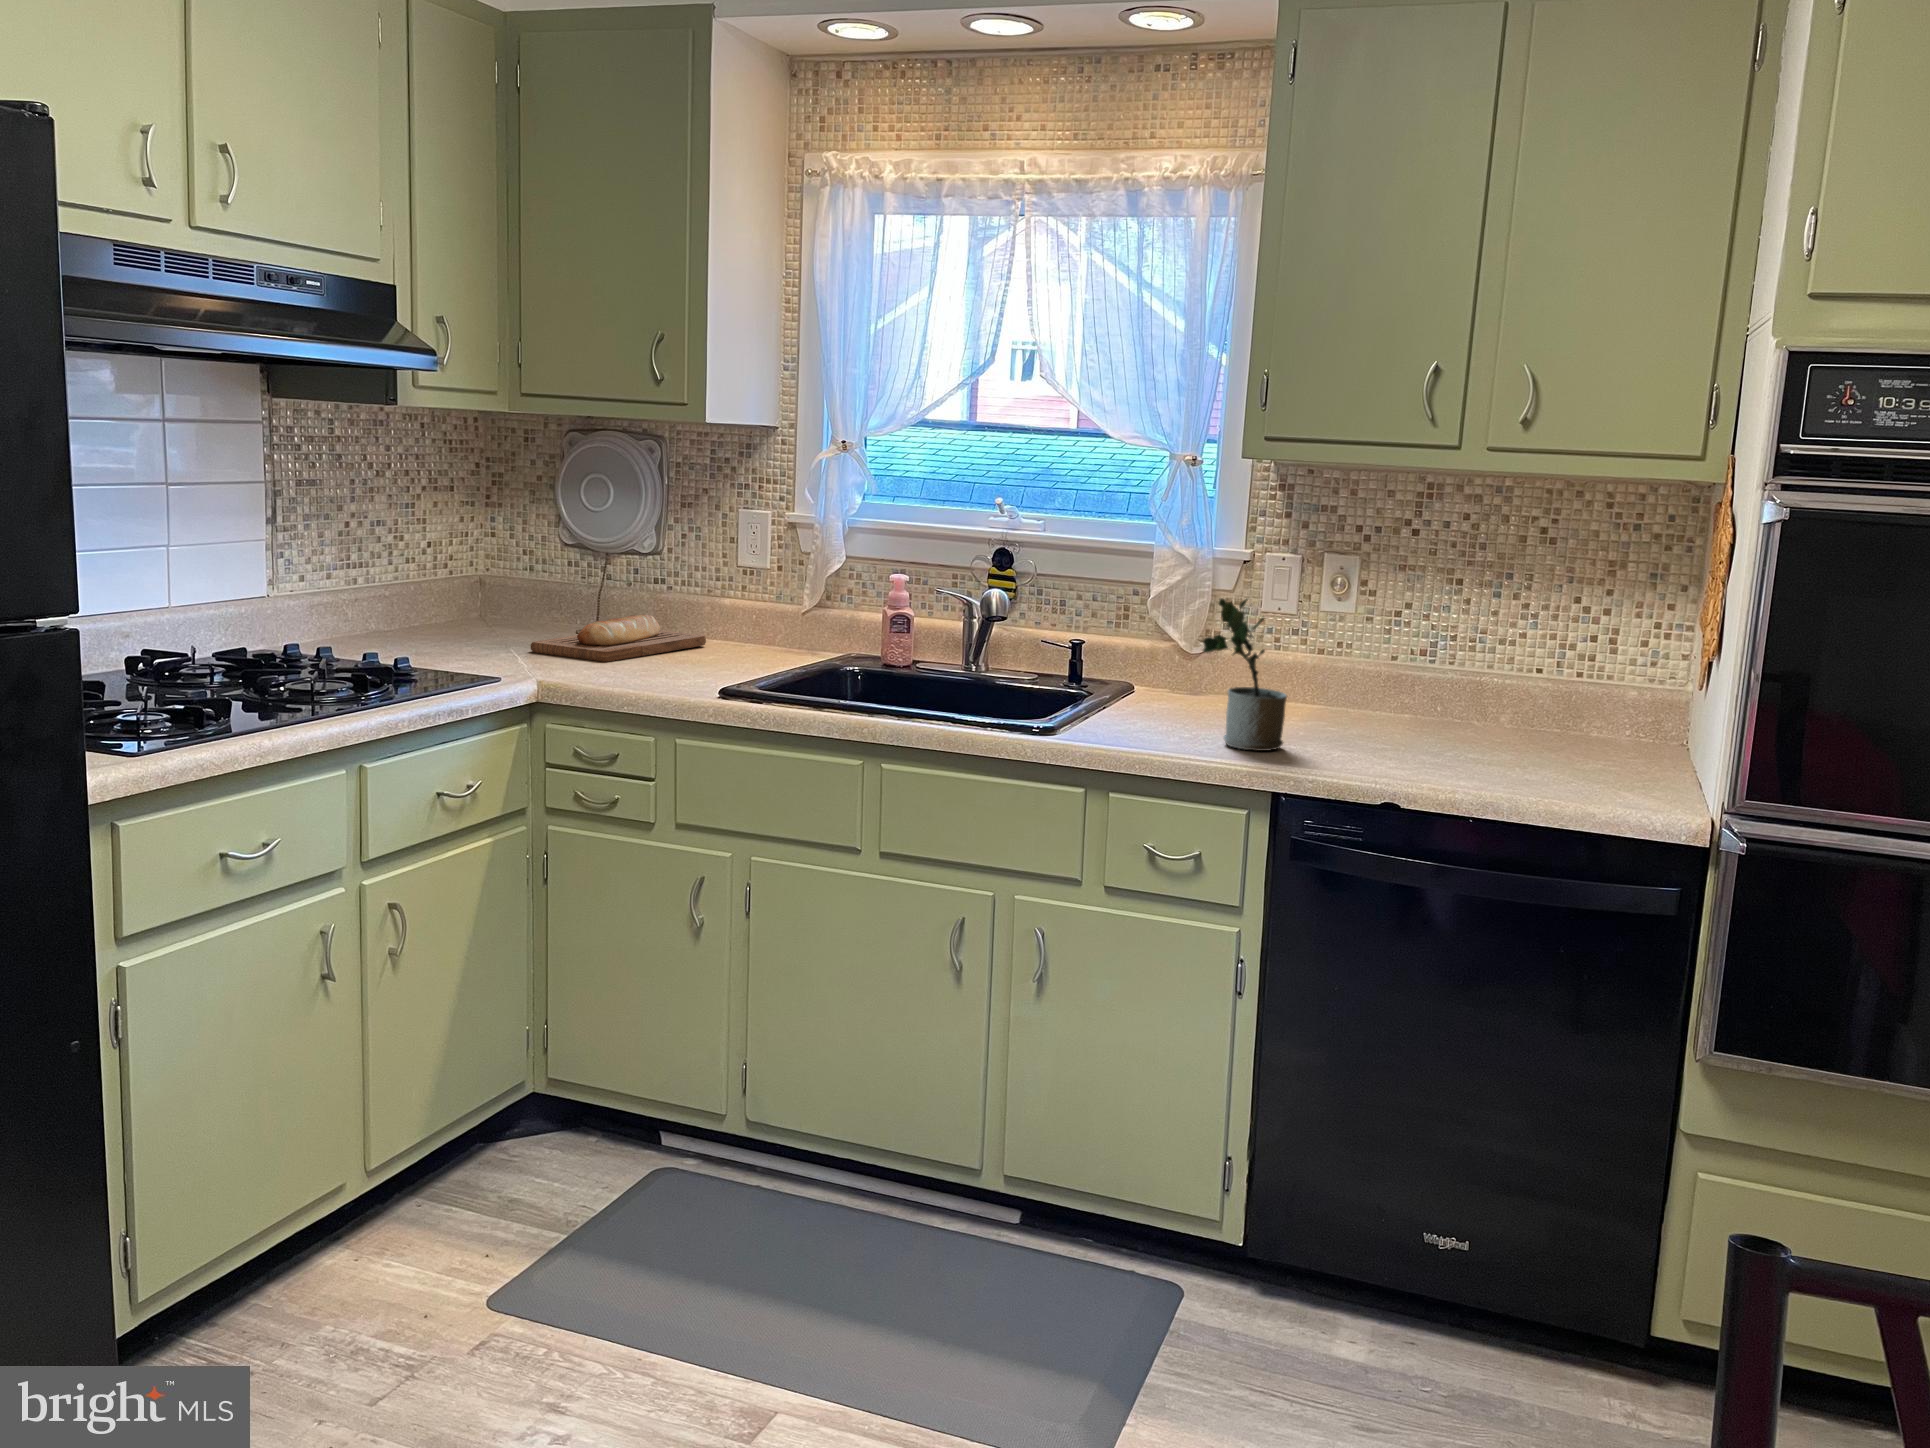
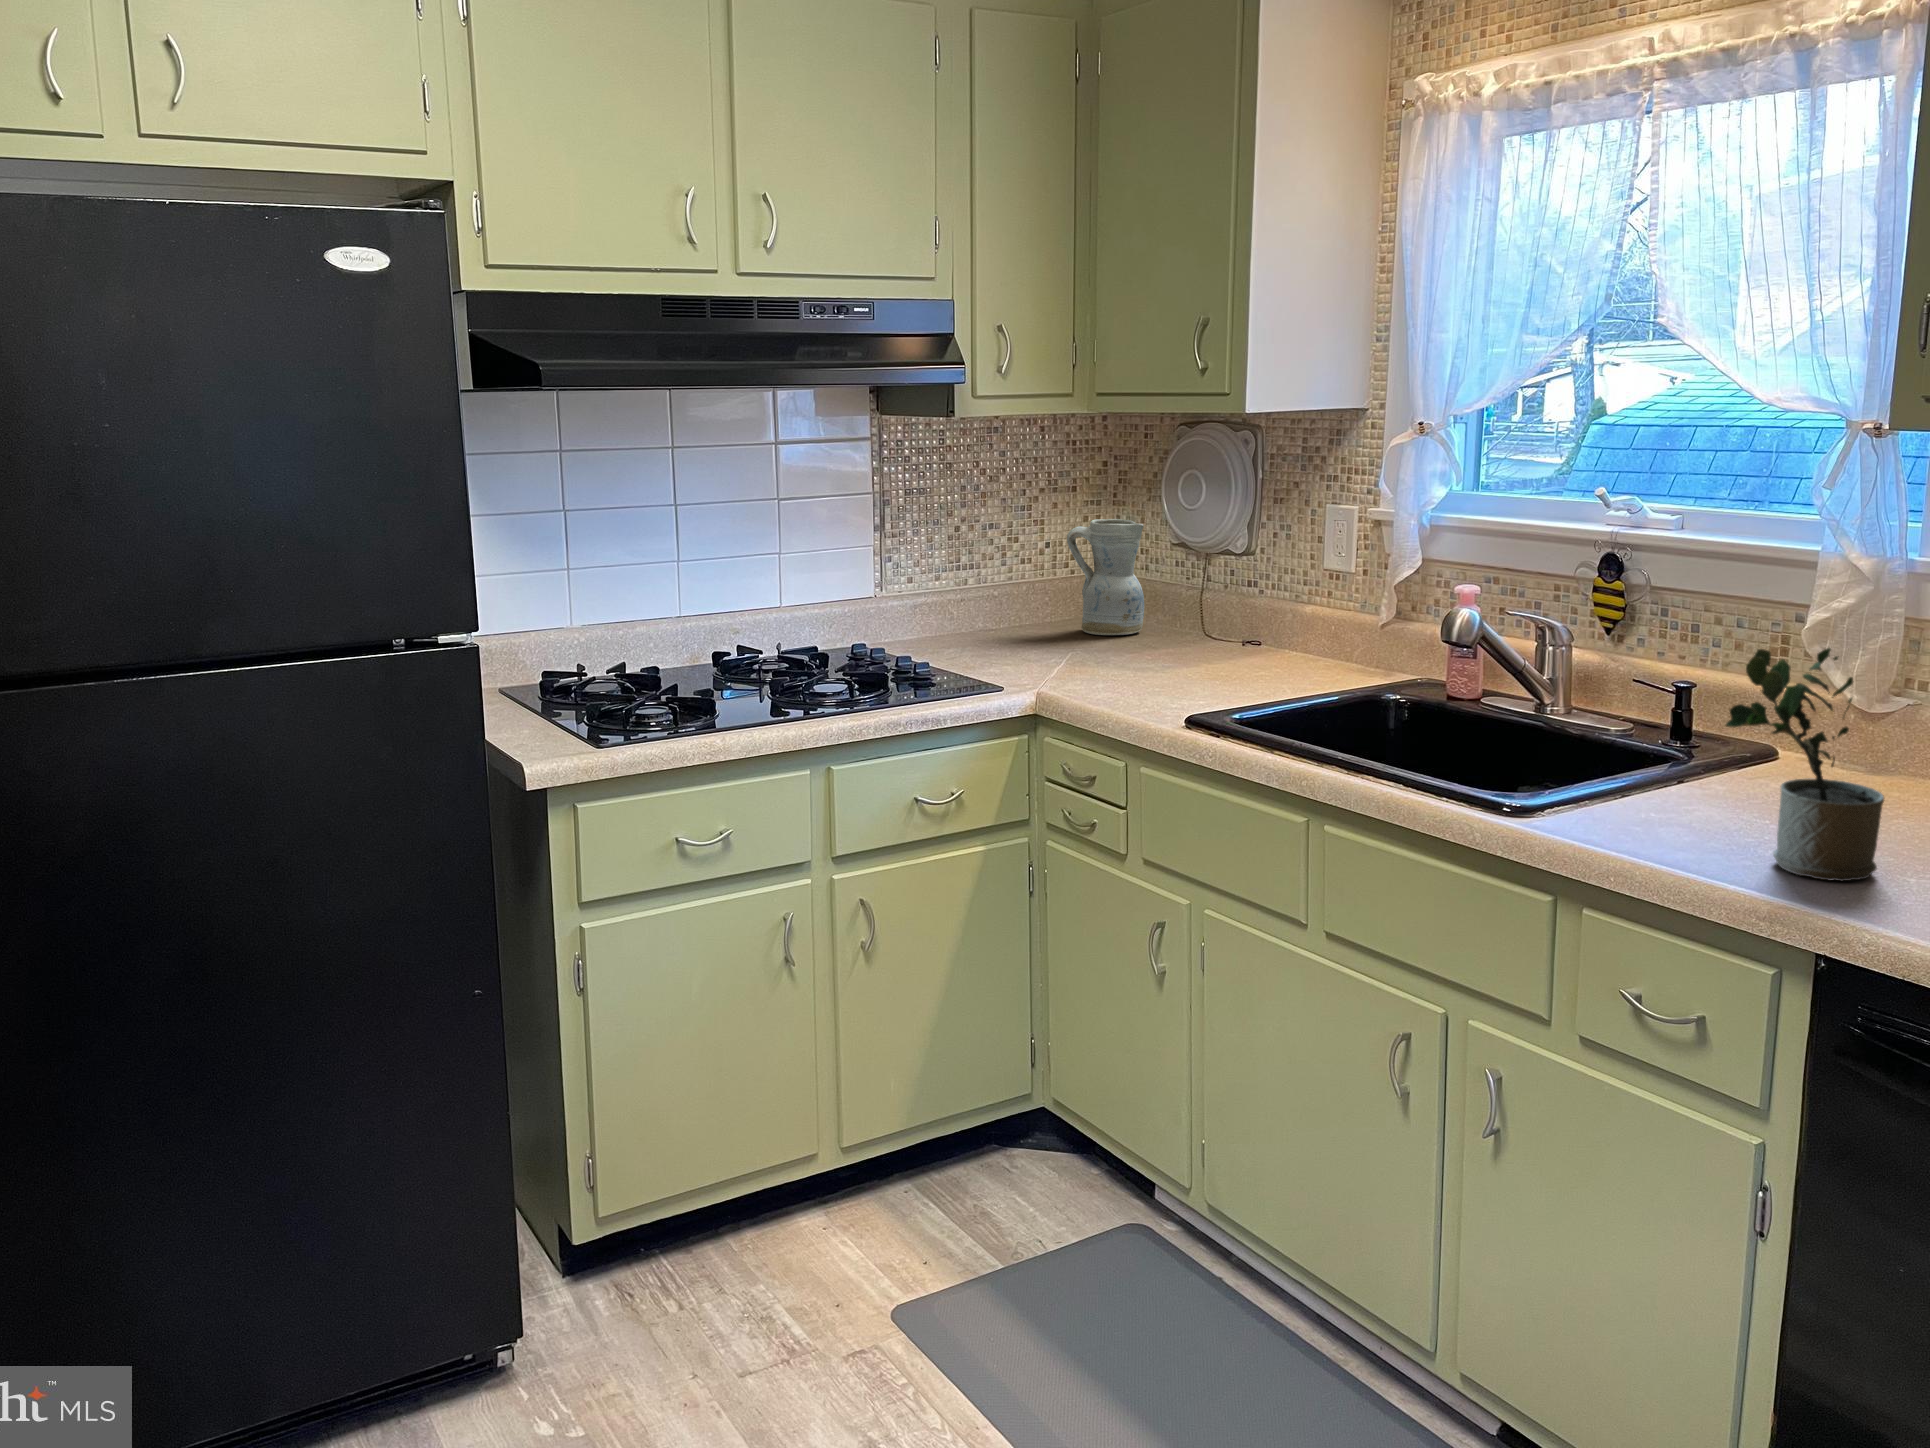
ceramic pitcher: none [469,519,550,633] -> present [1067,519,1144,635]
bread loaf: present [531,615,706,662] -> none [1083,622,1280,675]

